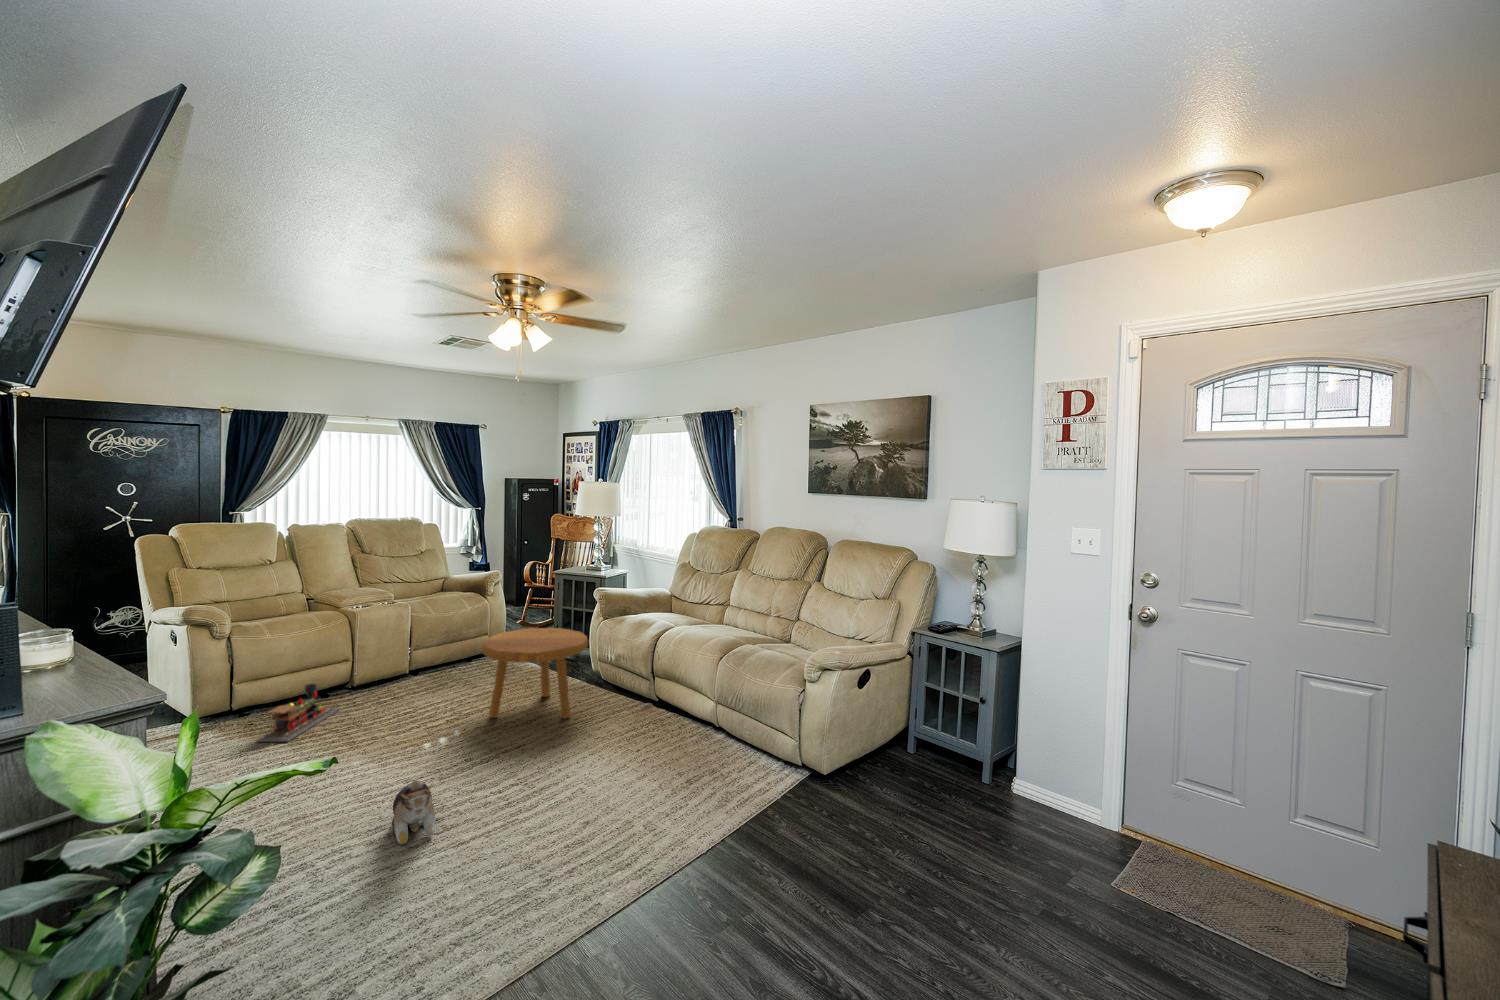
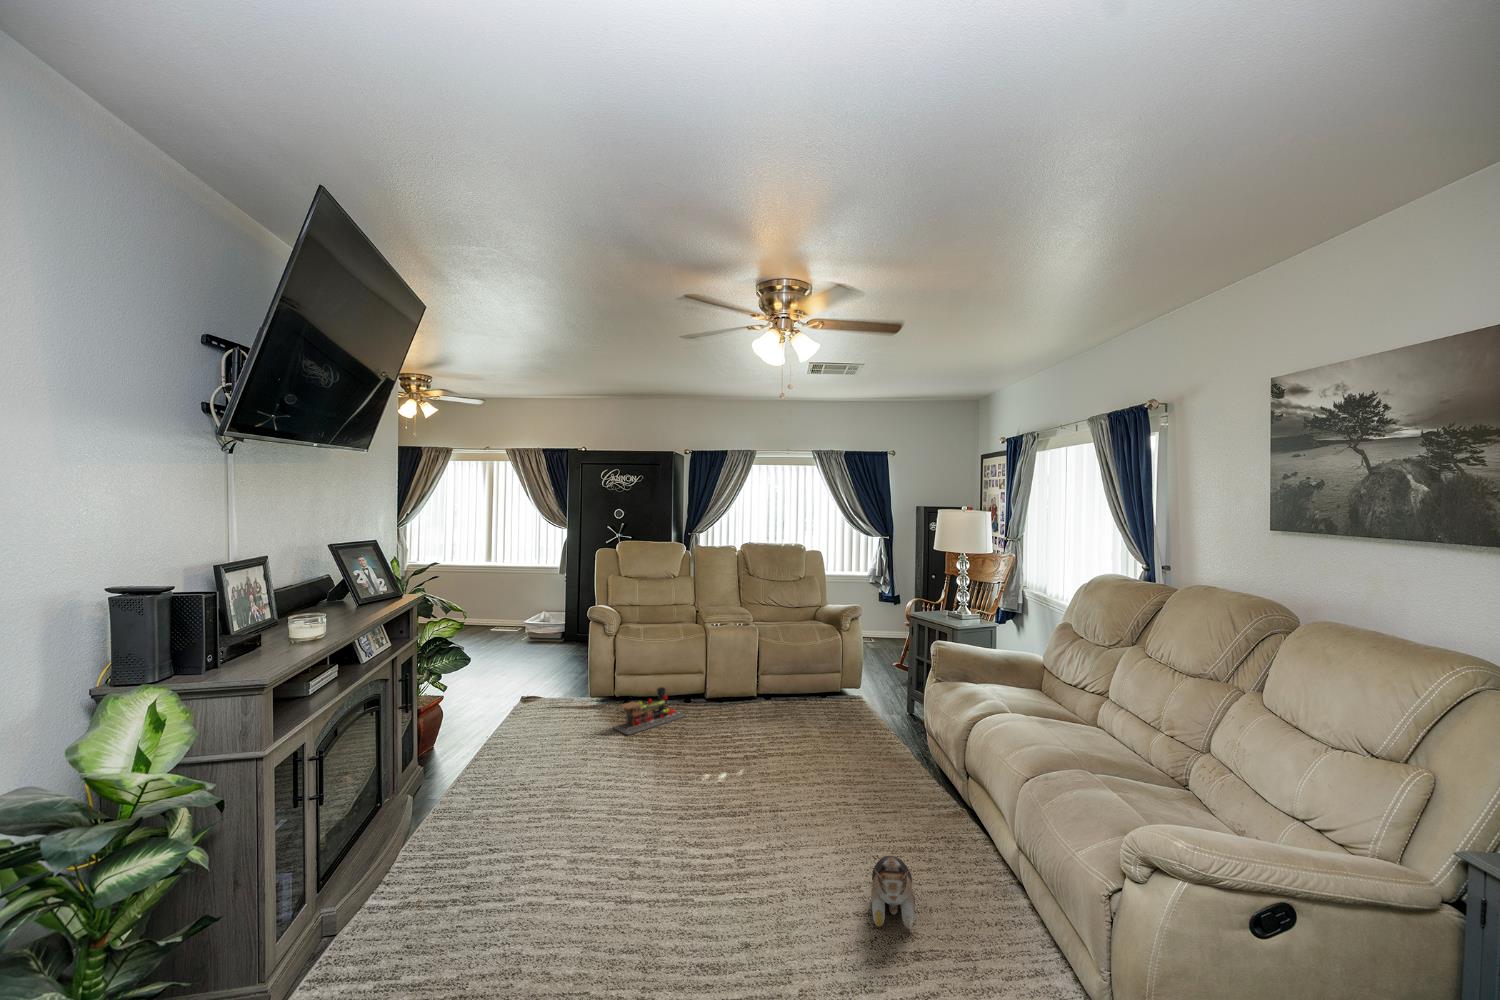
footstool: present [483,628,588,719] -> none [776,673,891,793]
plush toy: present [392,780,435,845] -> present [871,856,915,928]

